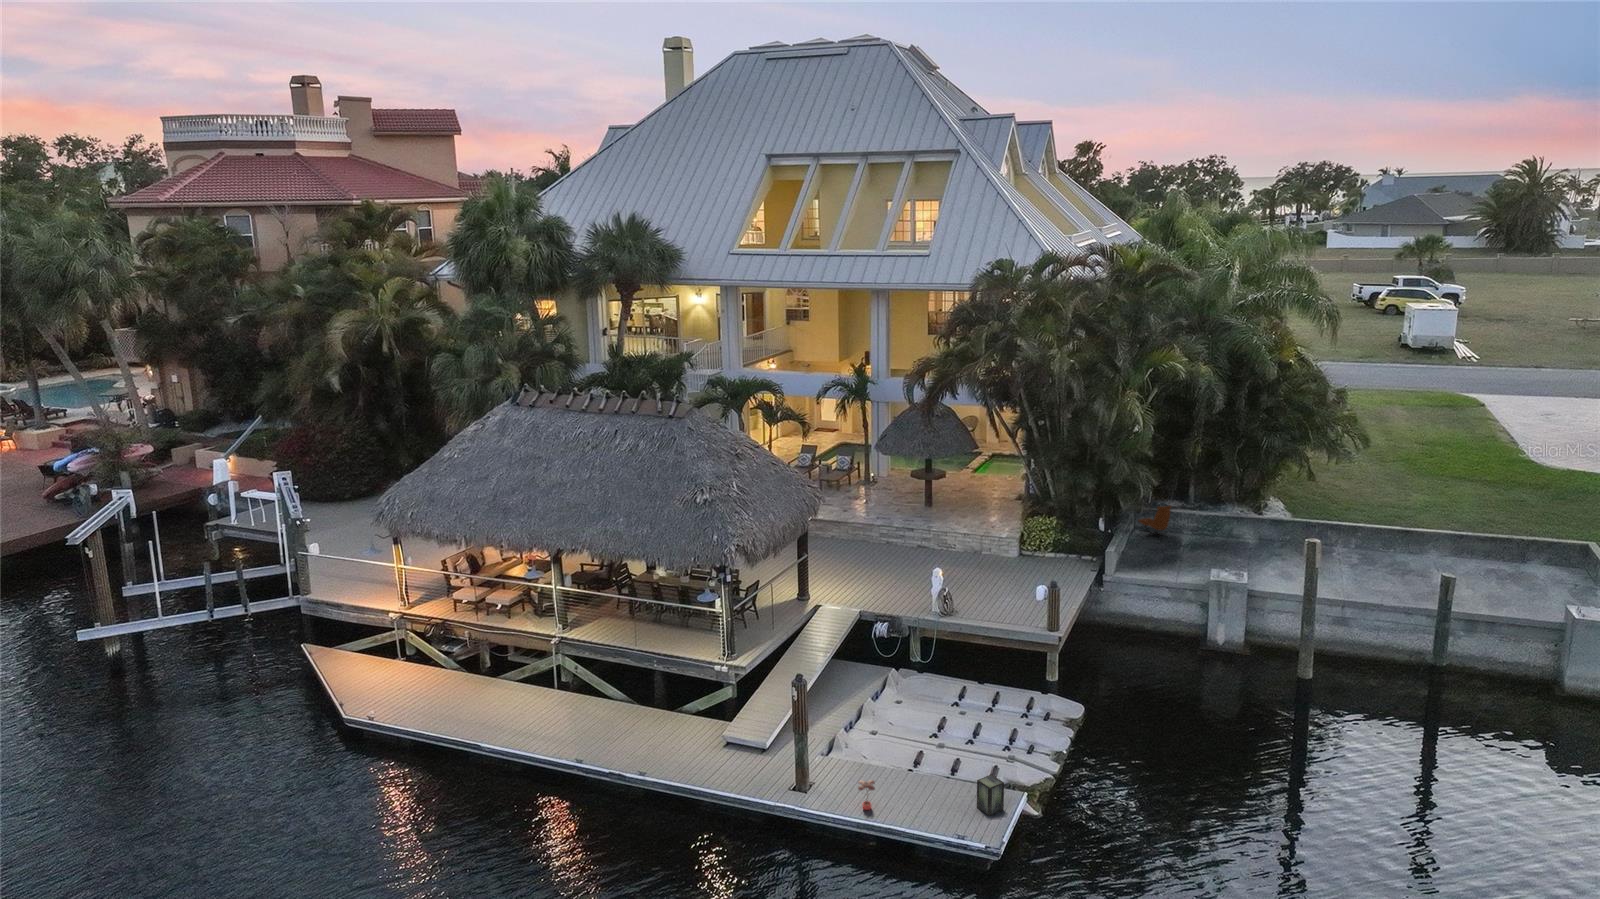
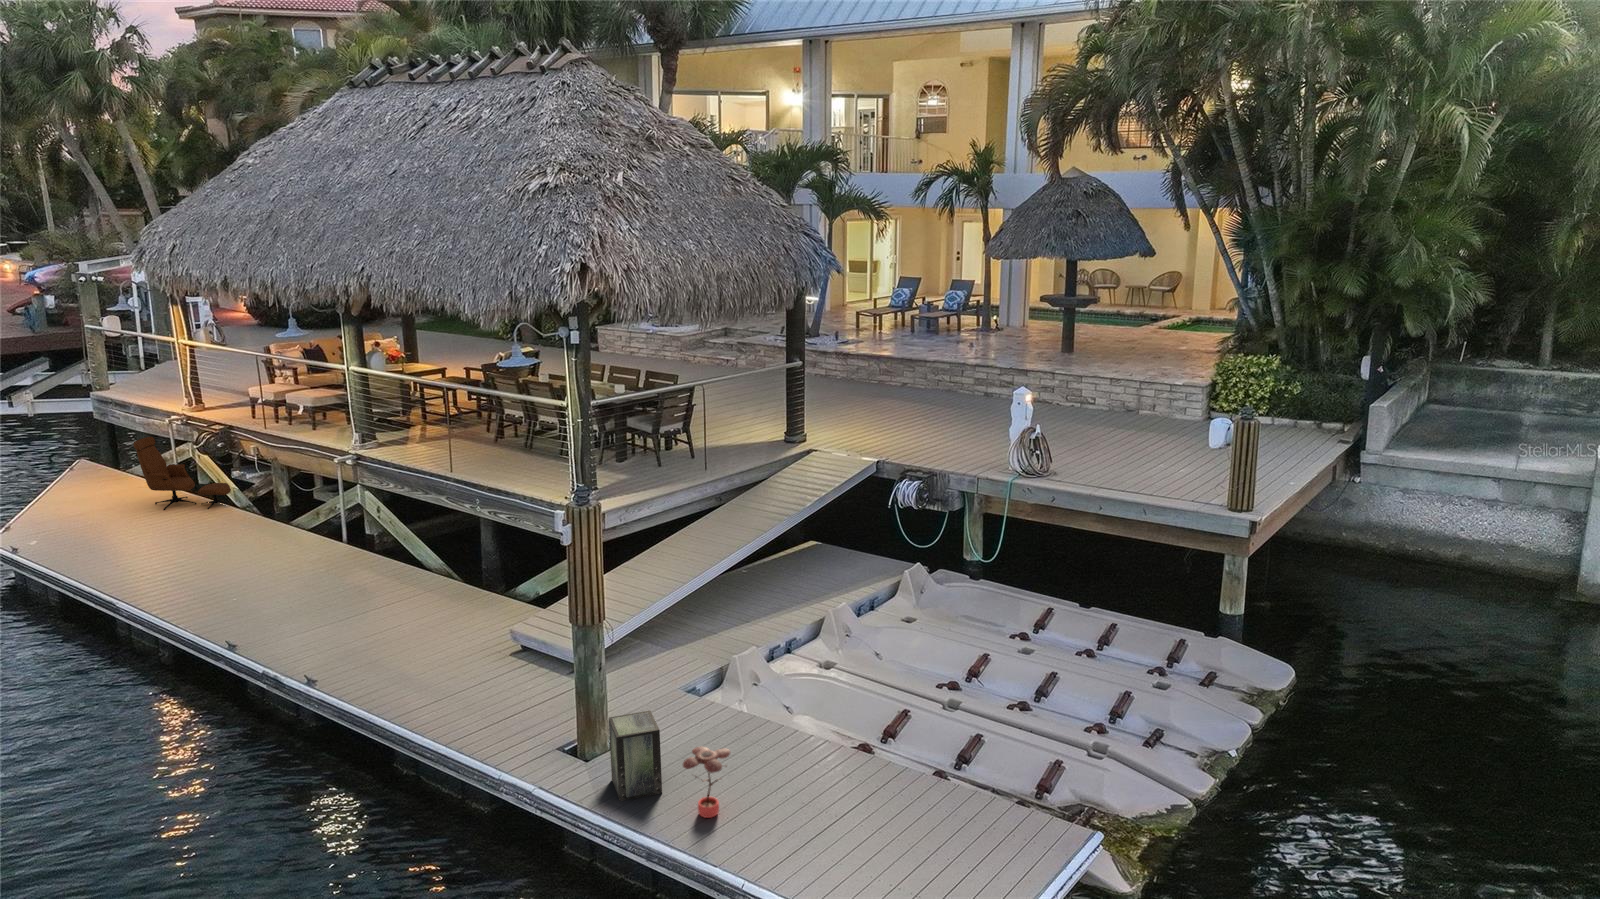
lounge chair: present [1138,505,1171,535] -> present [134,437,231,510]
storage box: present [977,775,1004,816] -> present [609,711,662,801]

